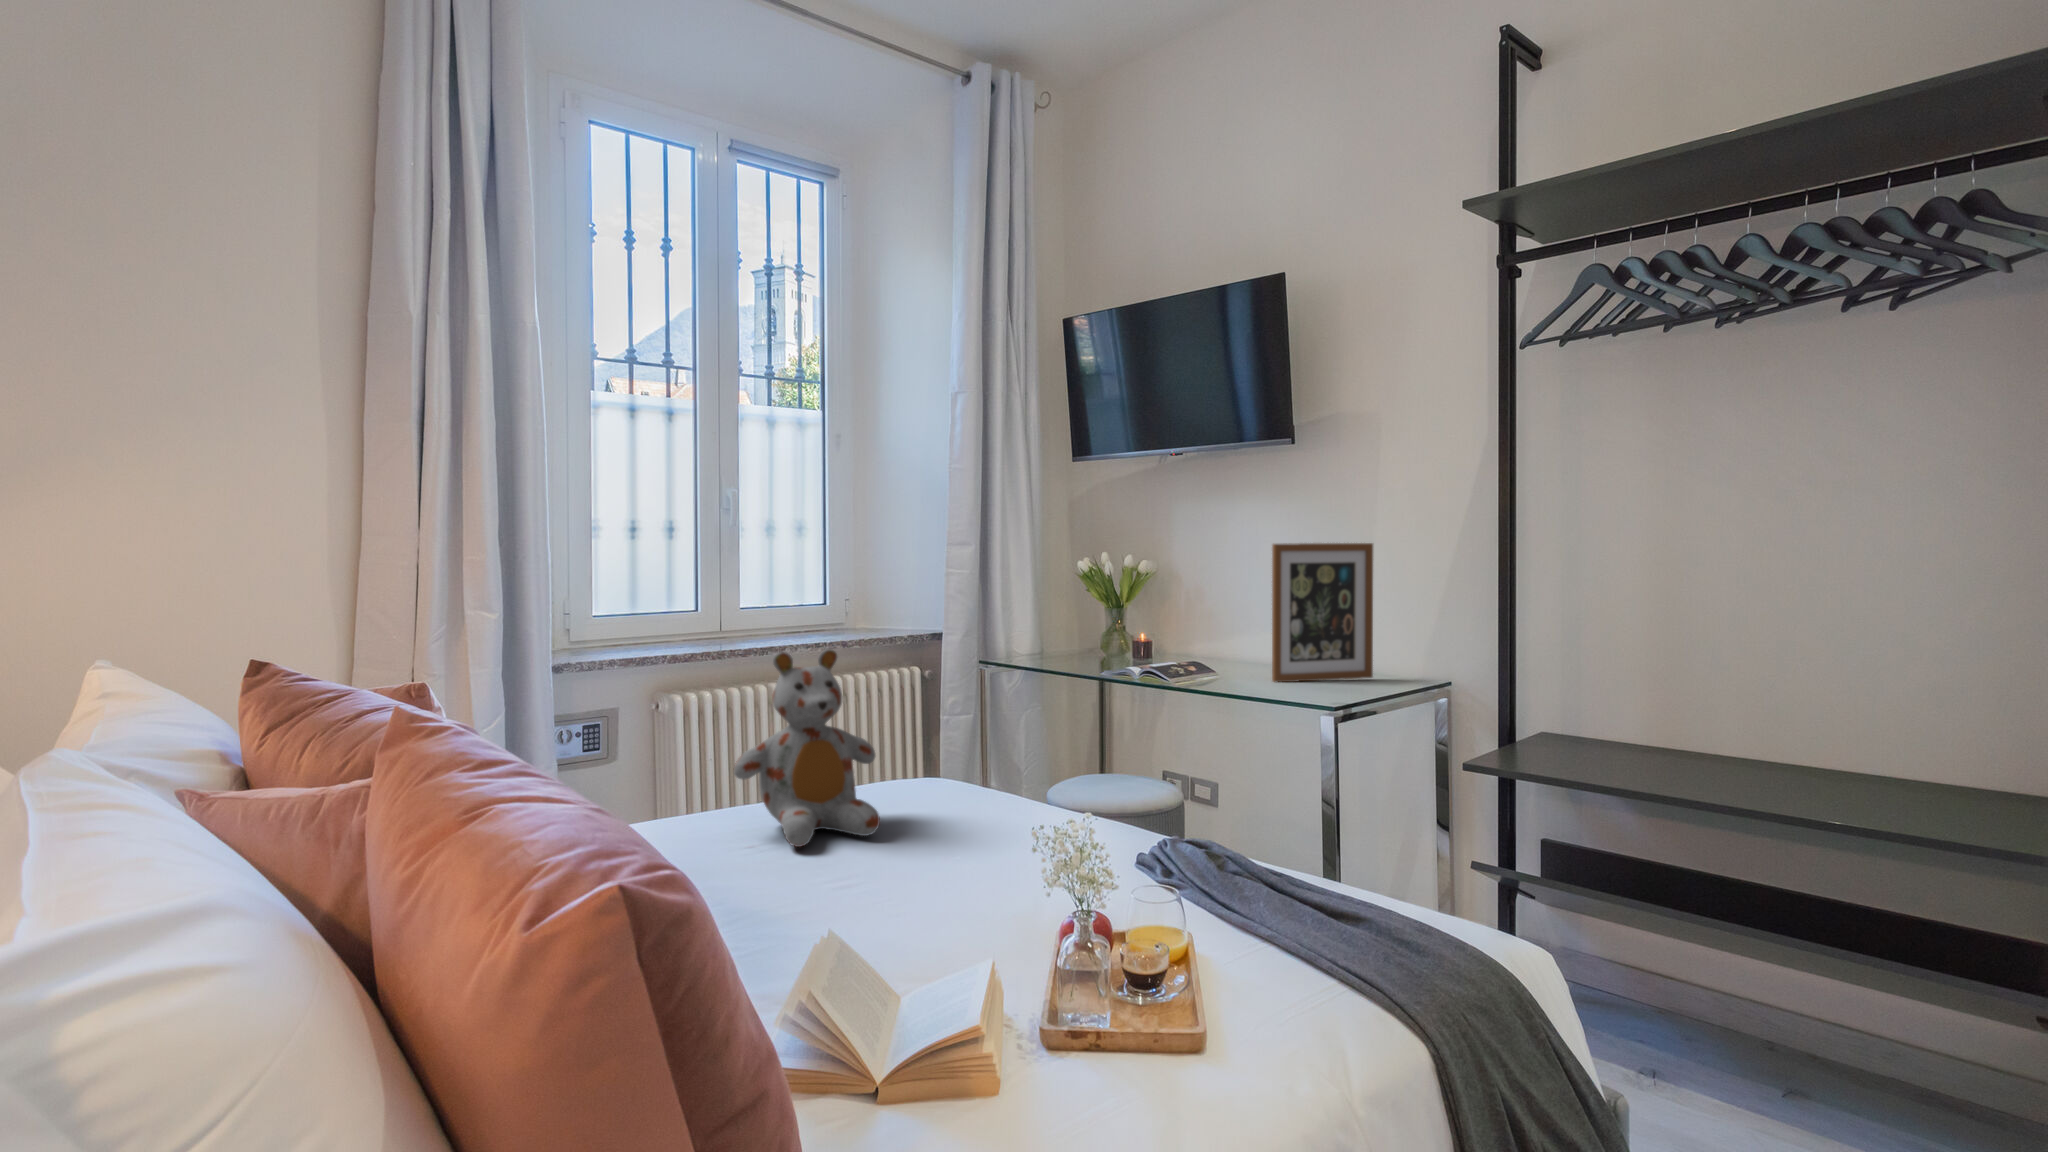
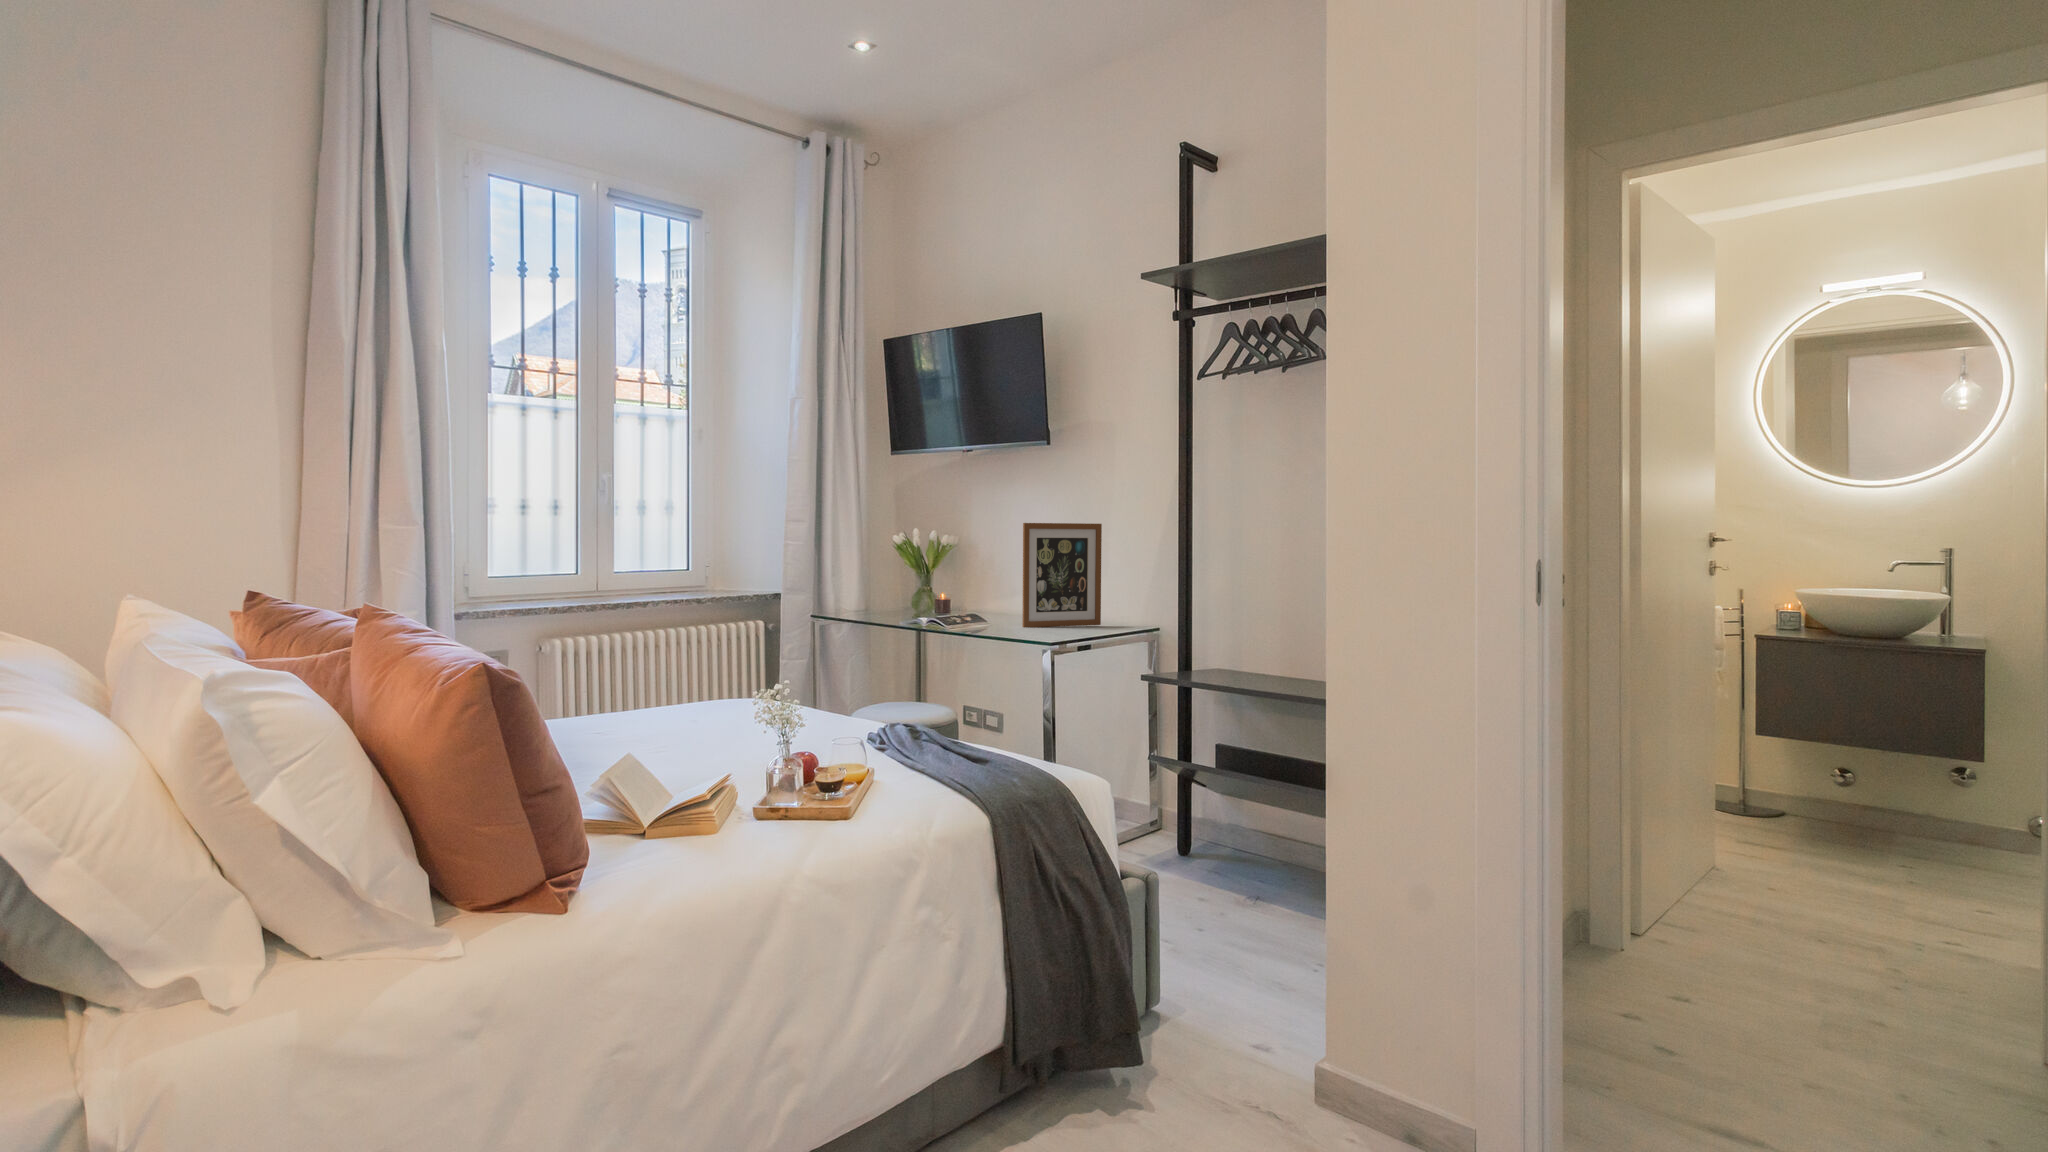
stuffed bear: present [734,649,880,847] -> none [587,593,698,731]

